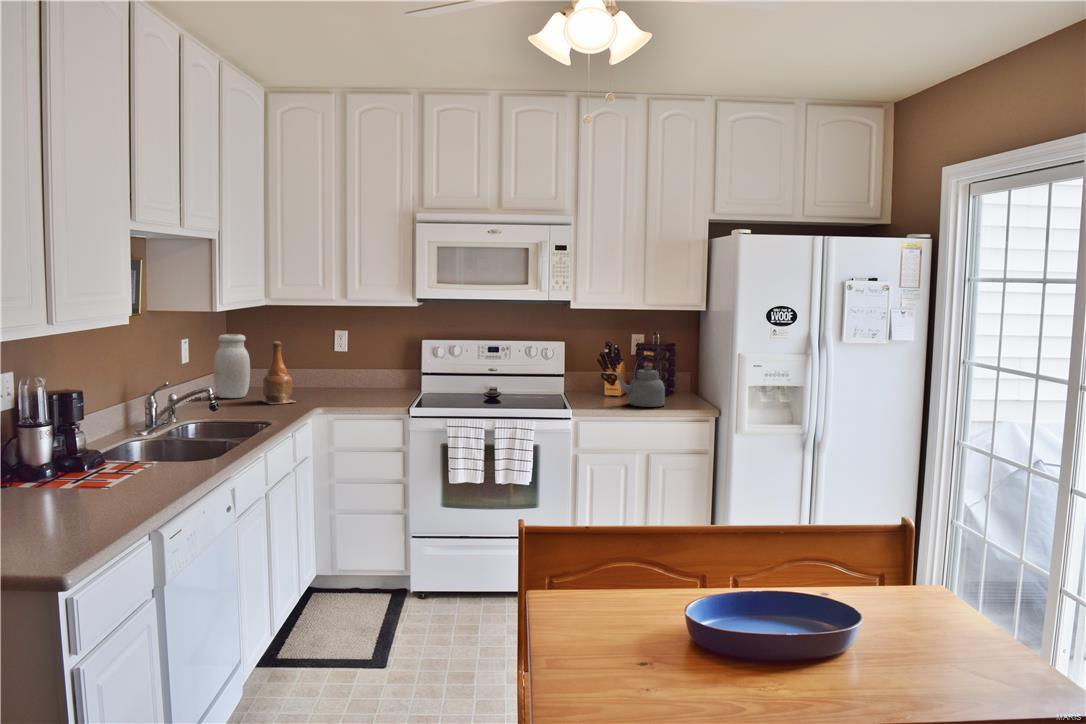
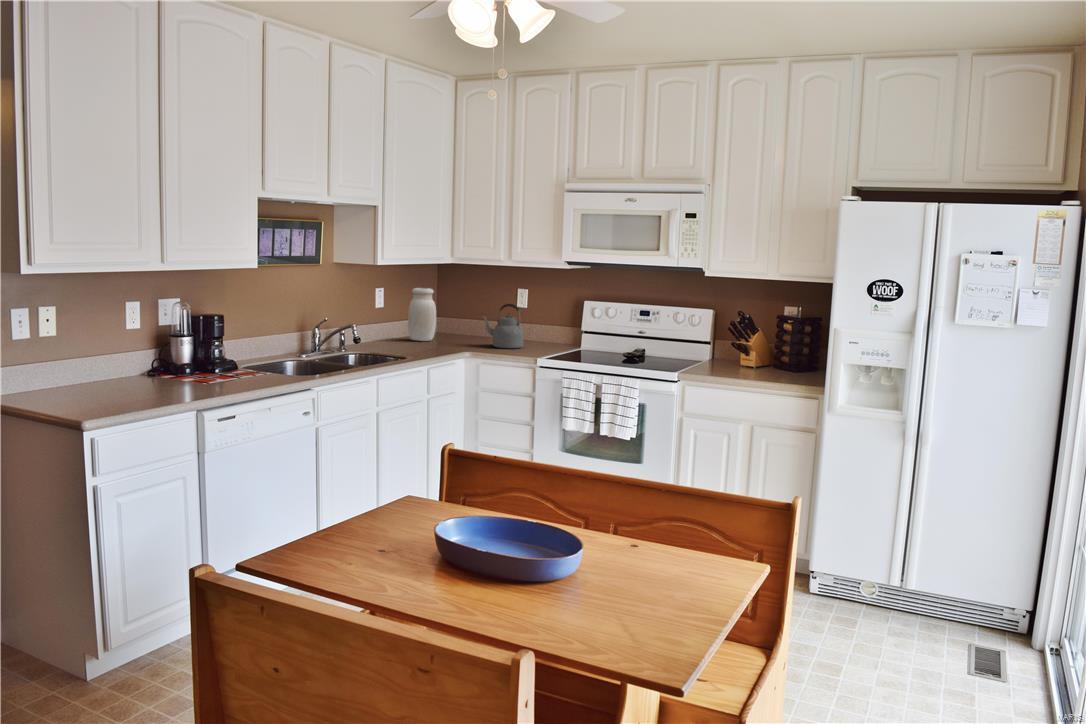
bottle: present [261,341,295,404] -> none [436,295,461,348]
kettle: present [614,354,665,407] -> present [482,304,523,348]

